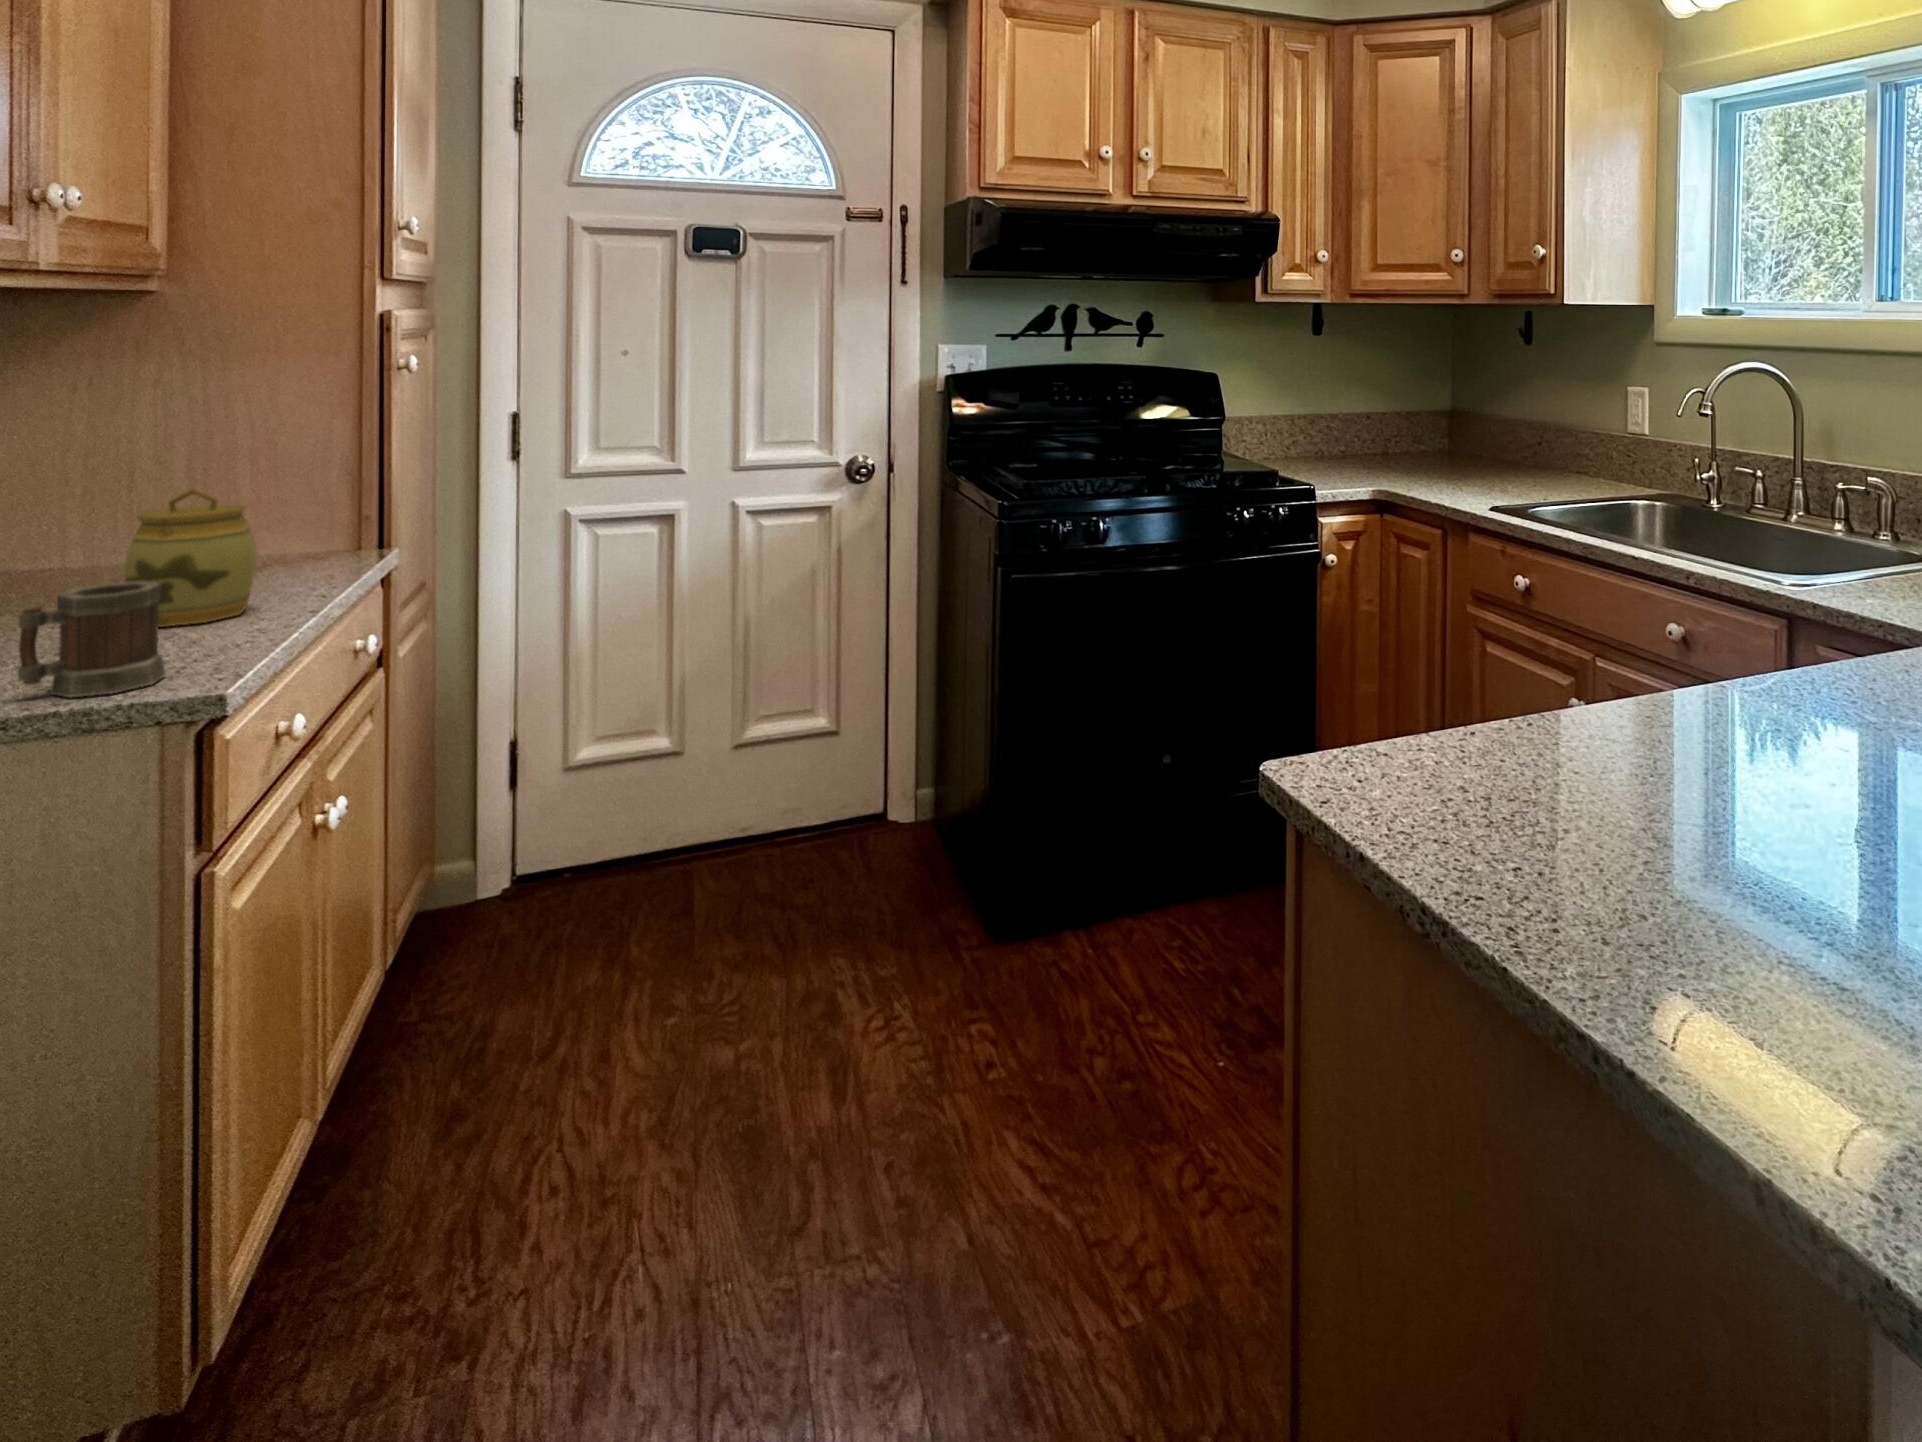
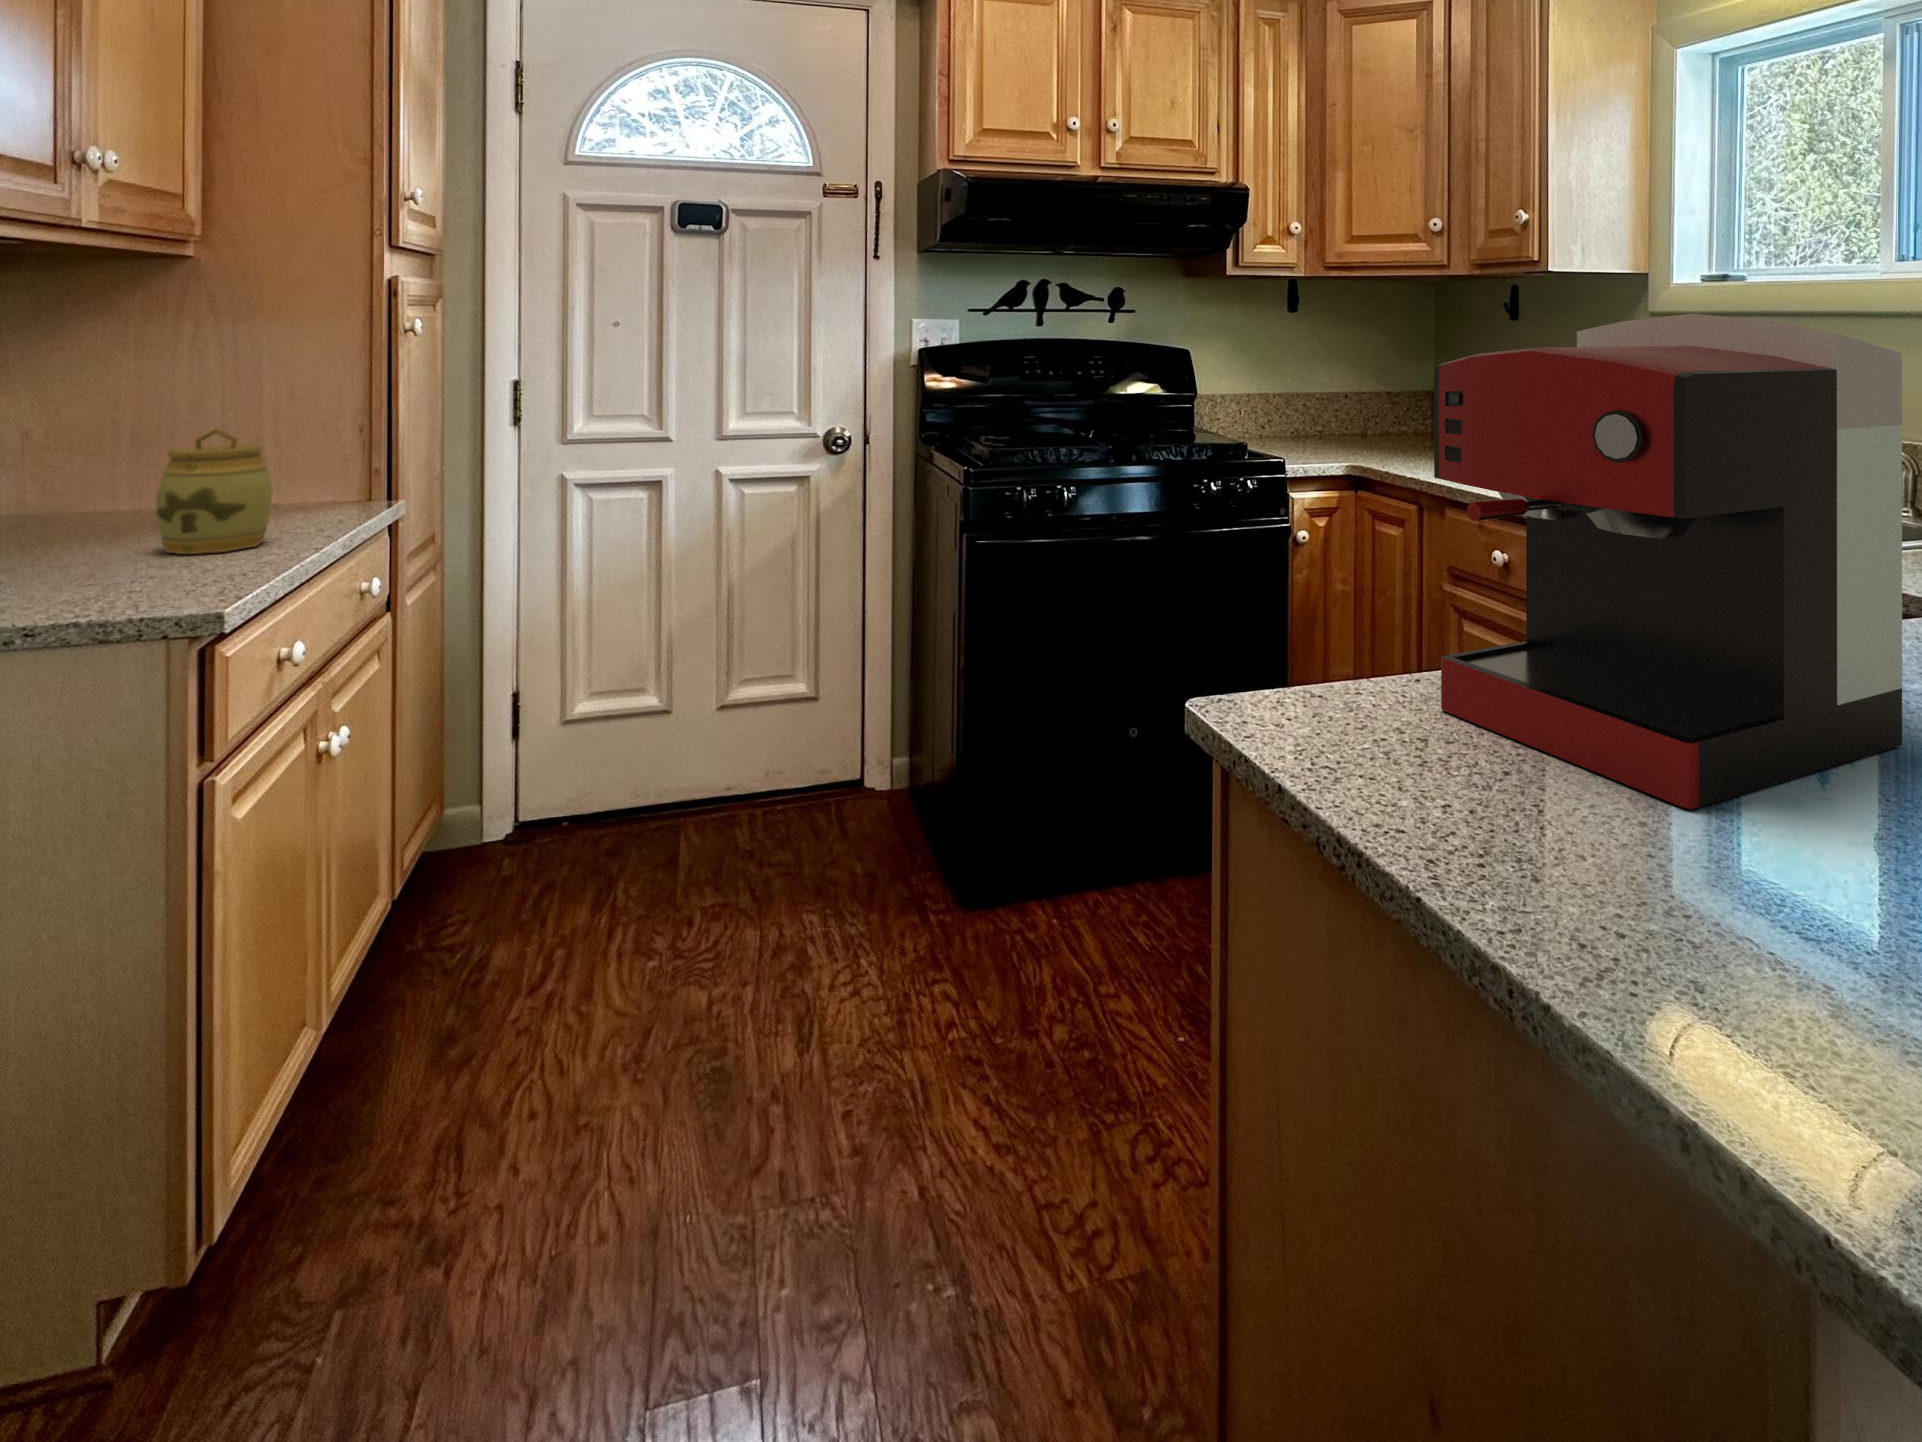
coffee maker: none [1499,399,1913,866] -> present [1434,314,1902,809]
mug: present [18,581,166,697] -> none [50,505,179,607]

